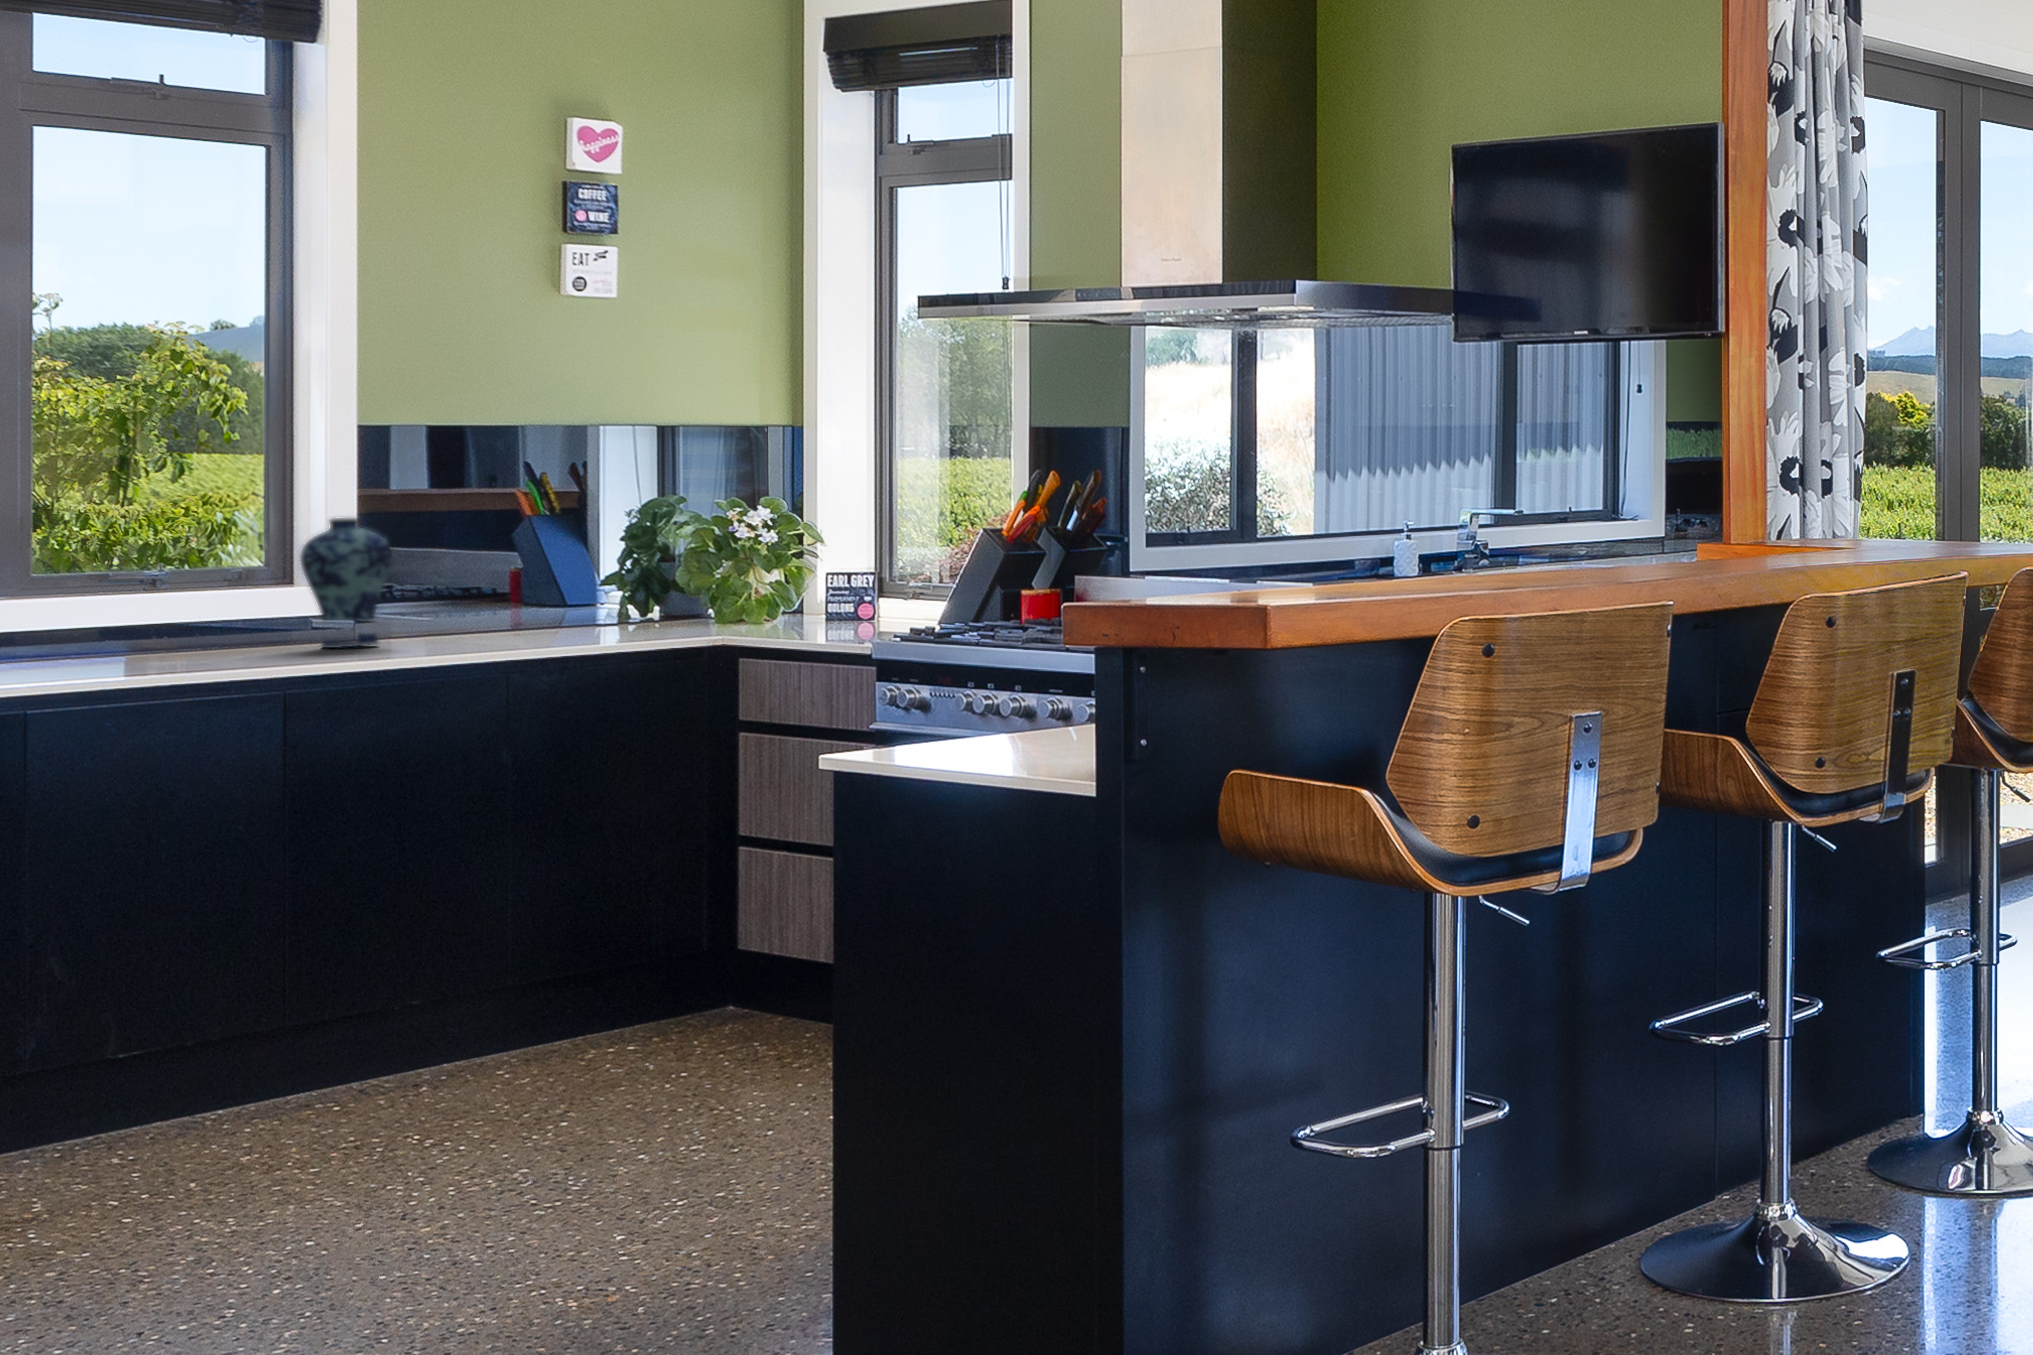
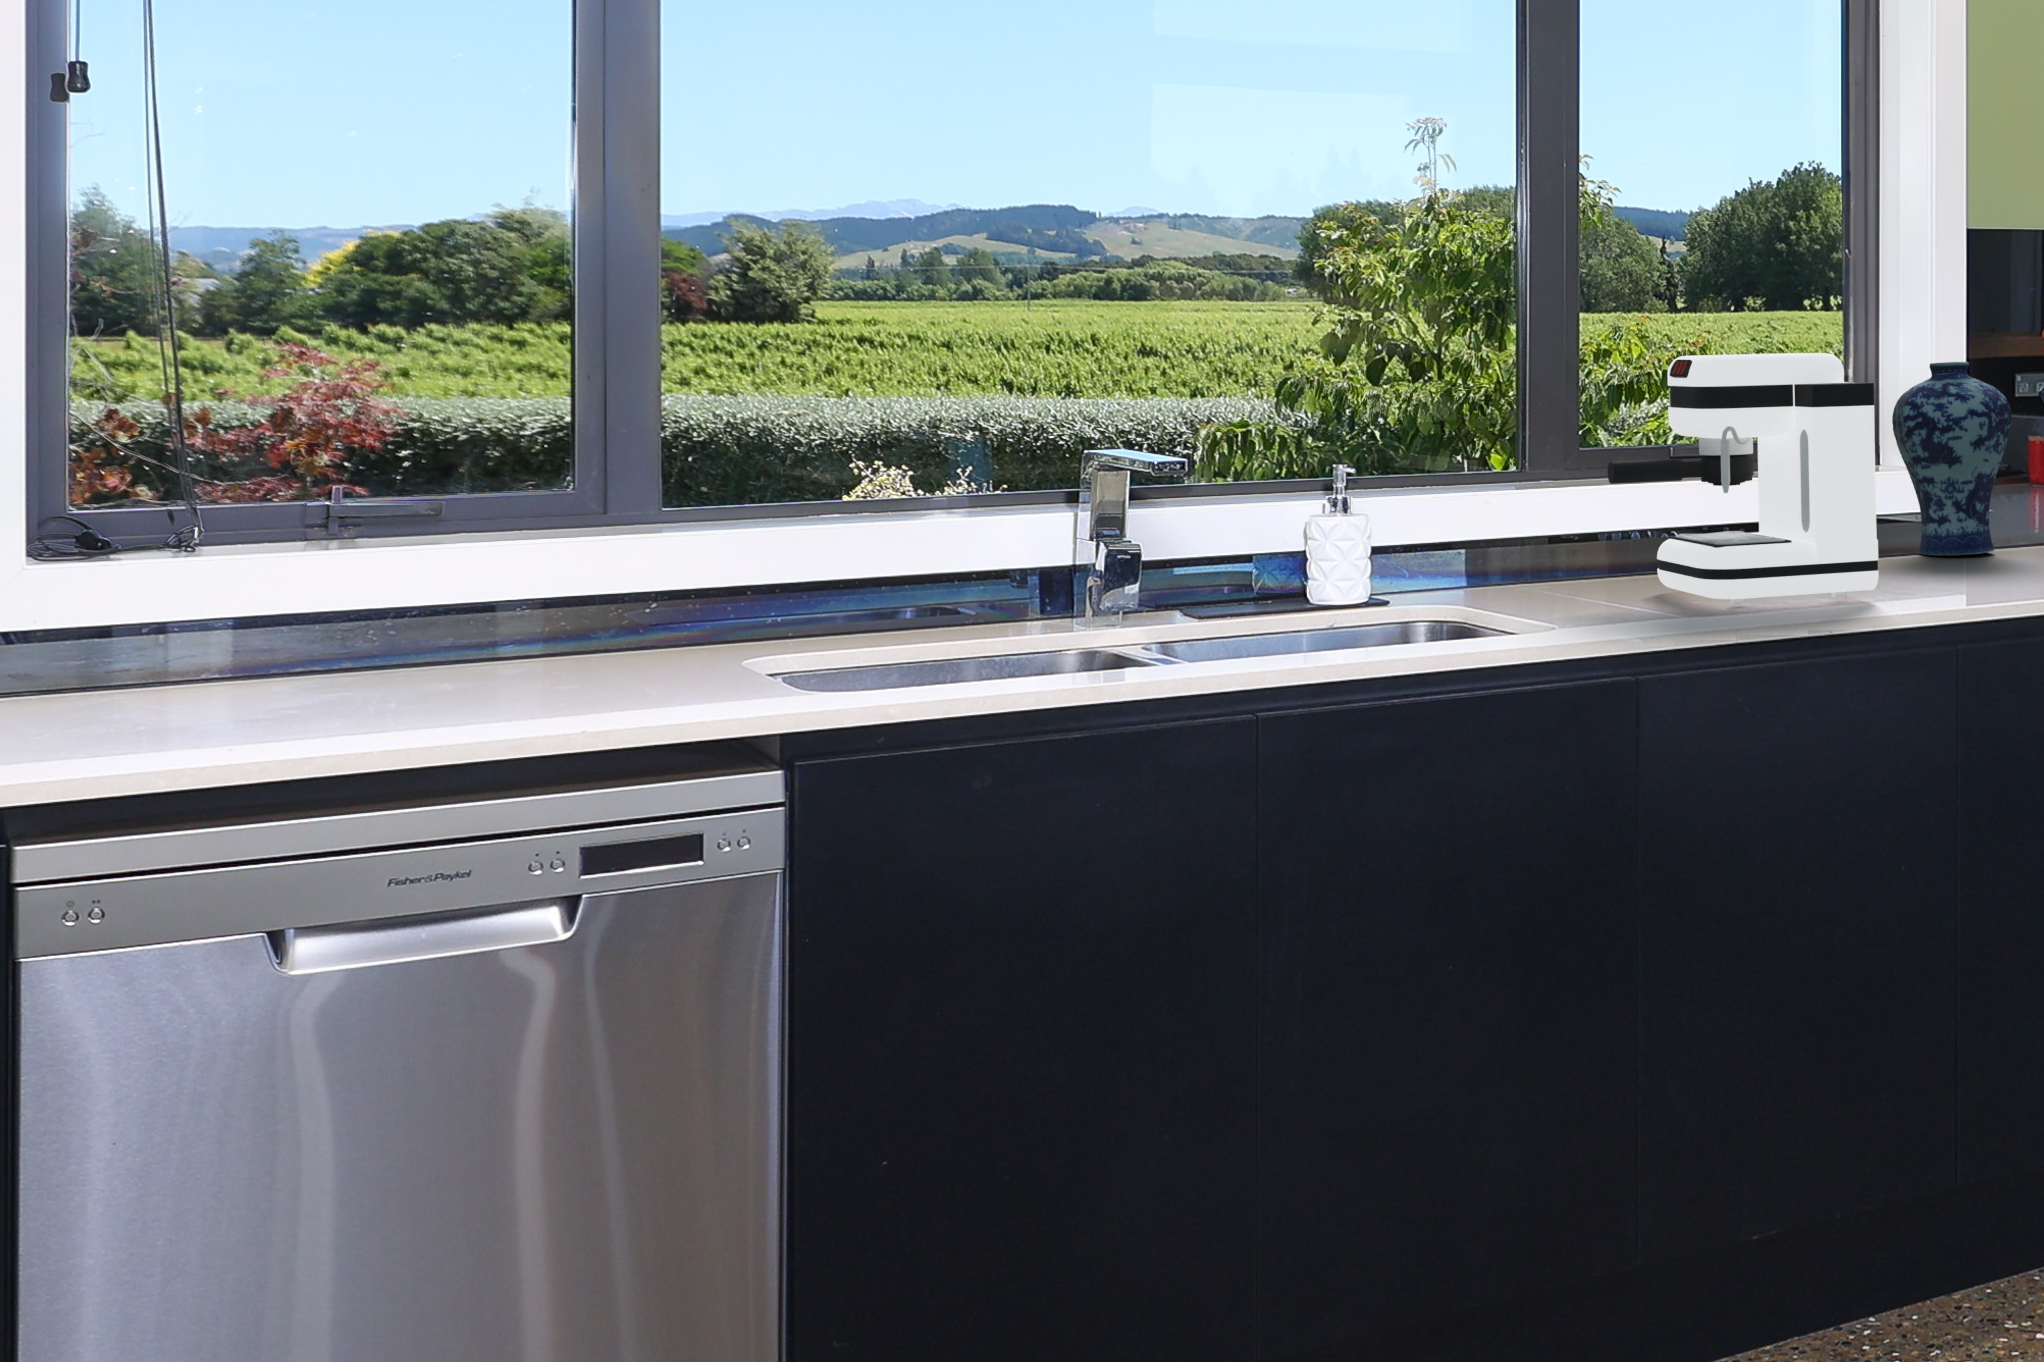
coffee maker: none [31,510,237,671] -> present [1607,353,1879,605]

